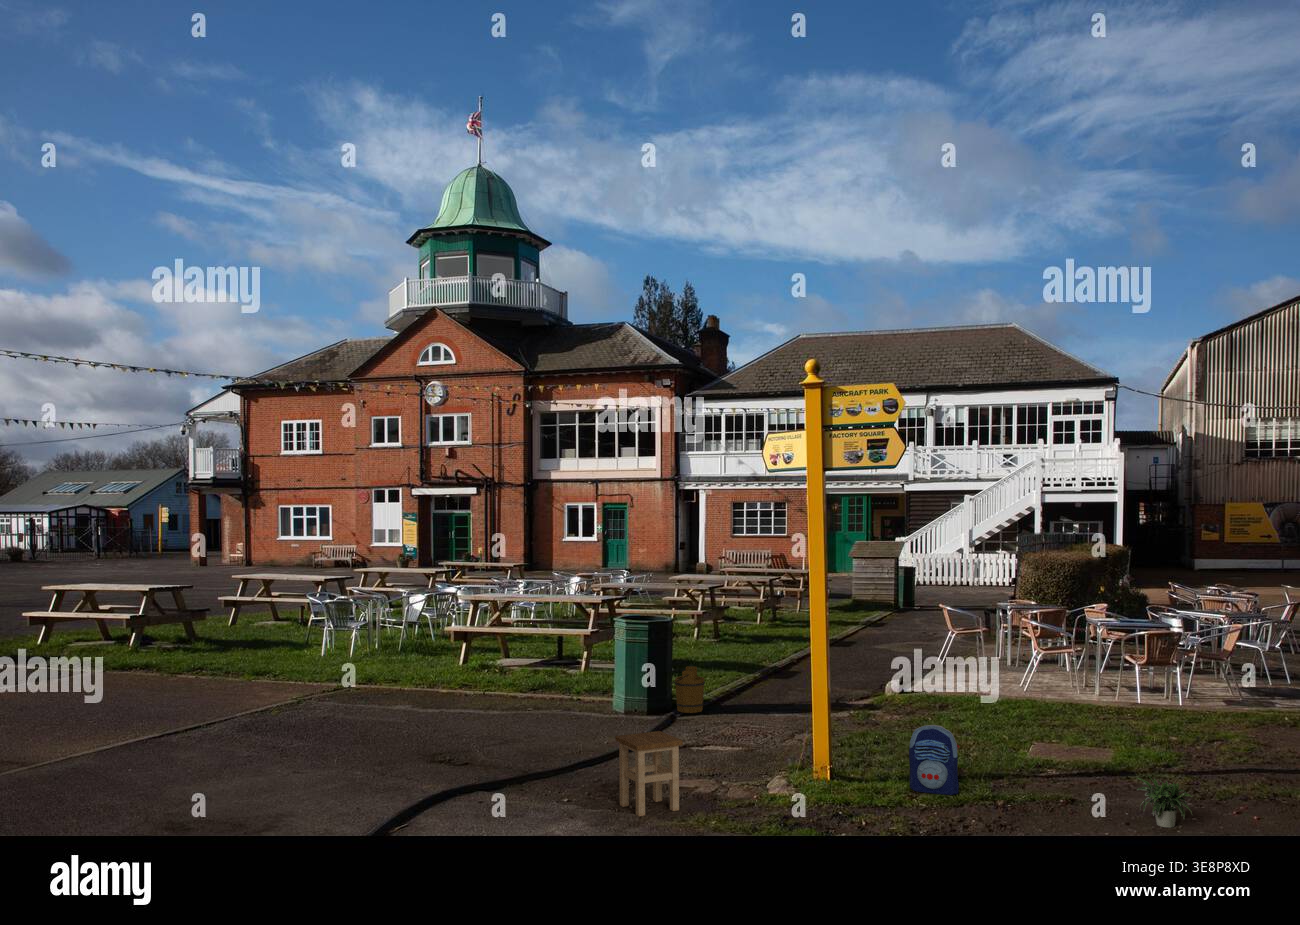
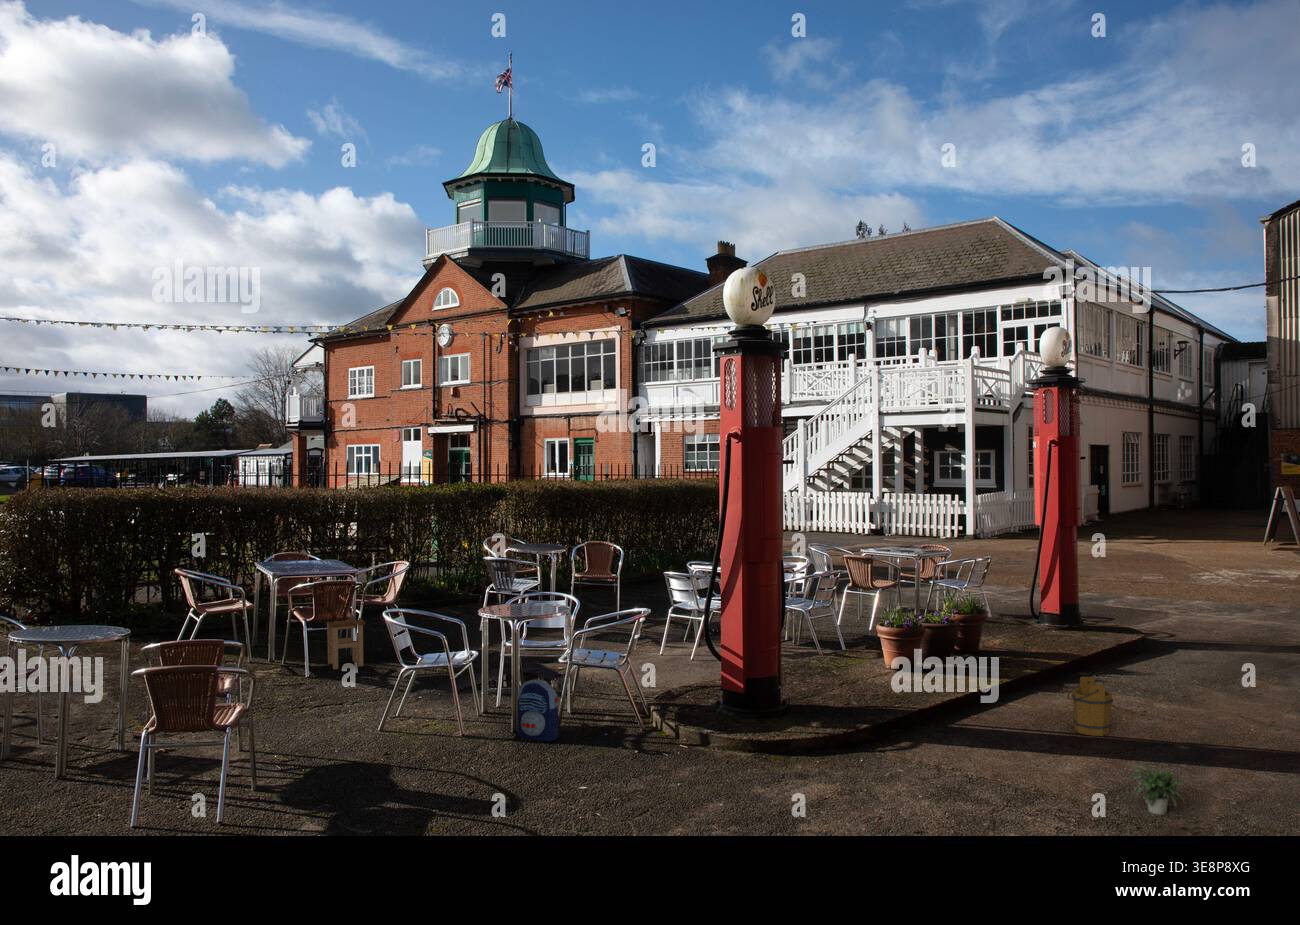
bucket: present [671,666,705,713] -> present [1067,677,1113,736]
backpack: present [909,725,960,795] -> present [517,679,559,741]
stool: present [615,731,683,816] -> present [326,617,365,669]

